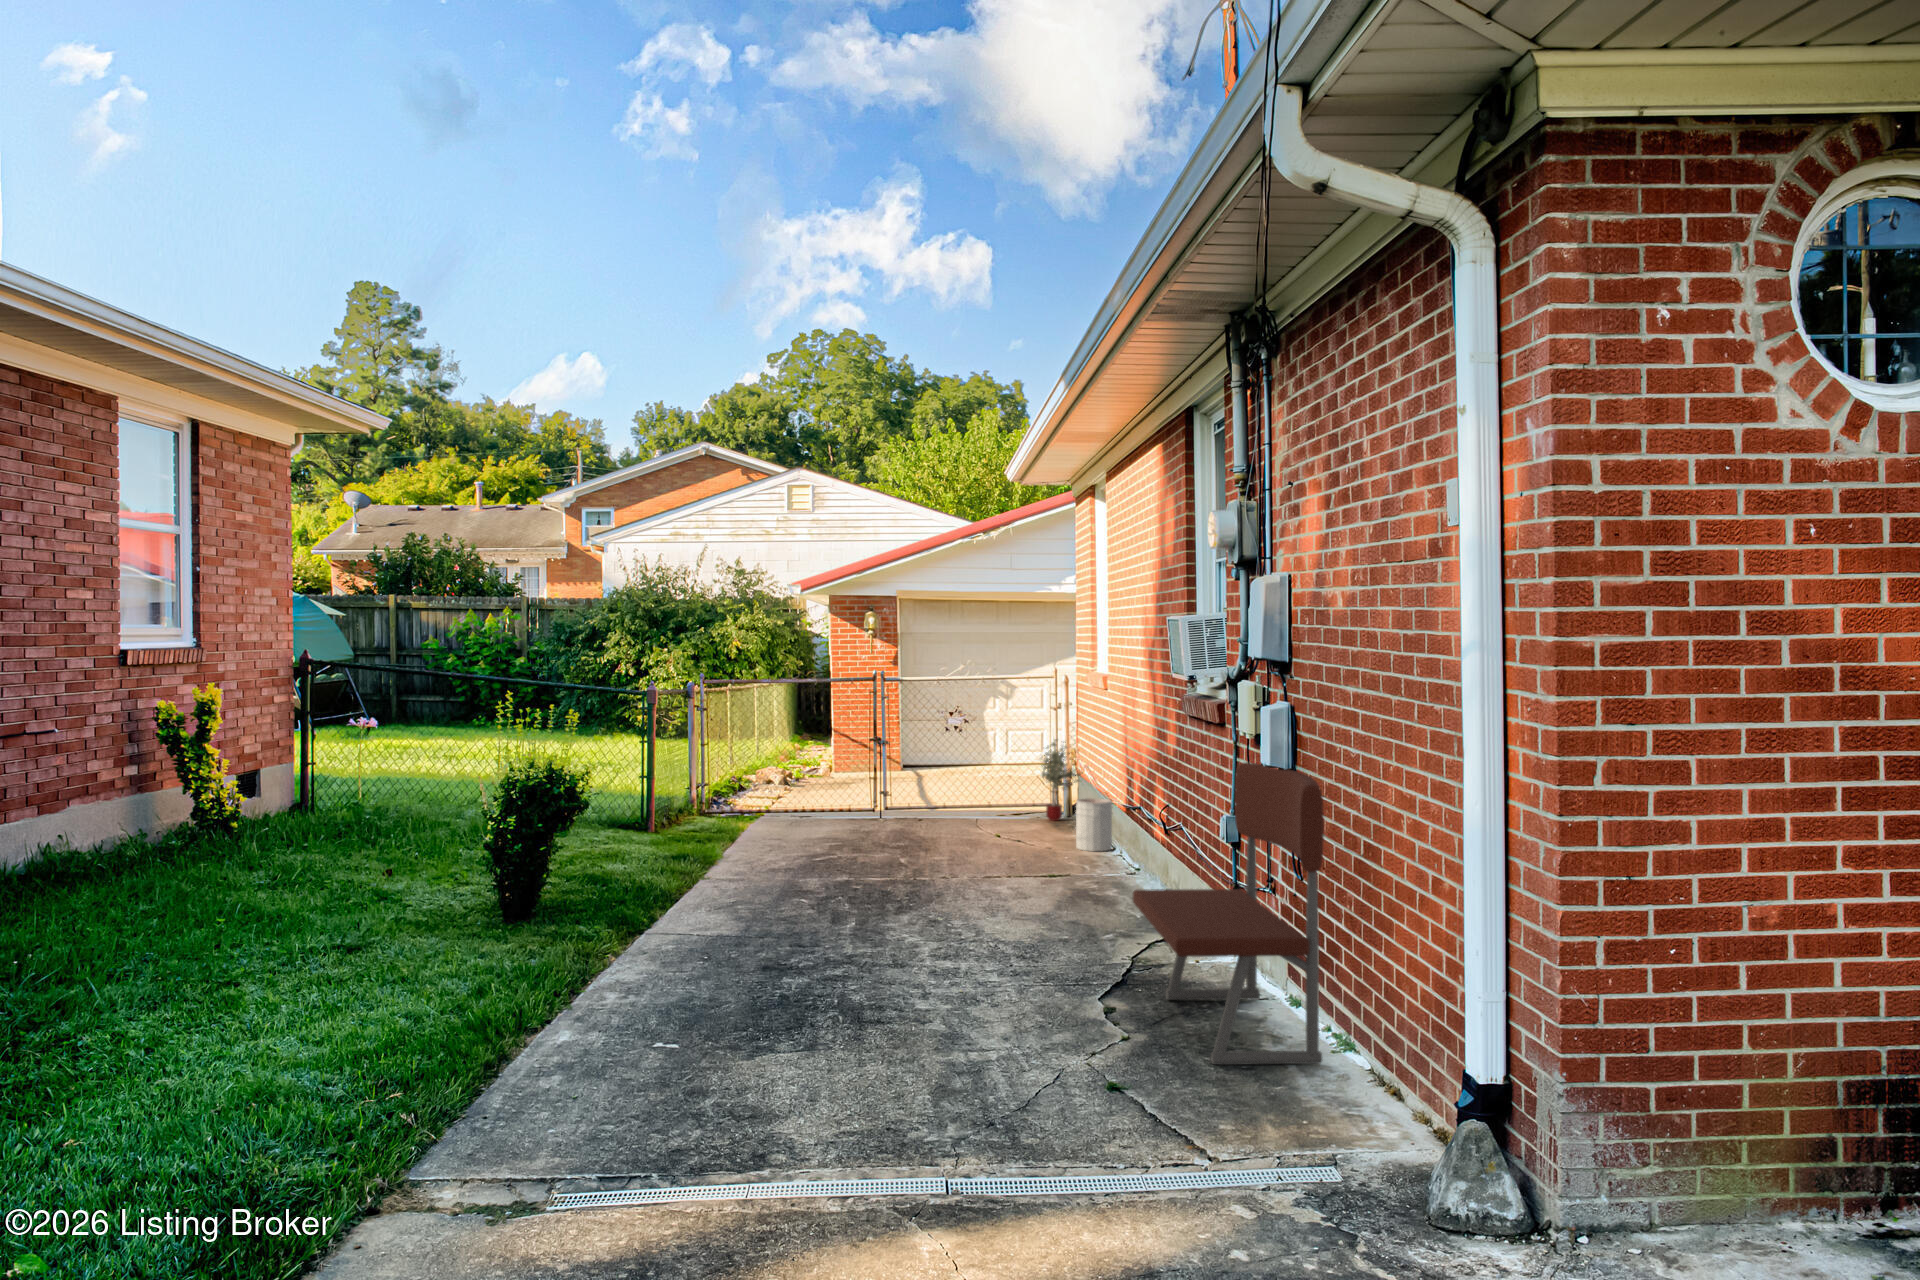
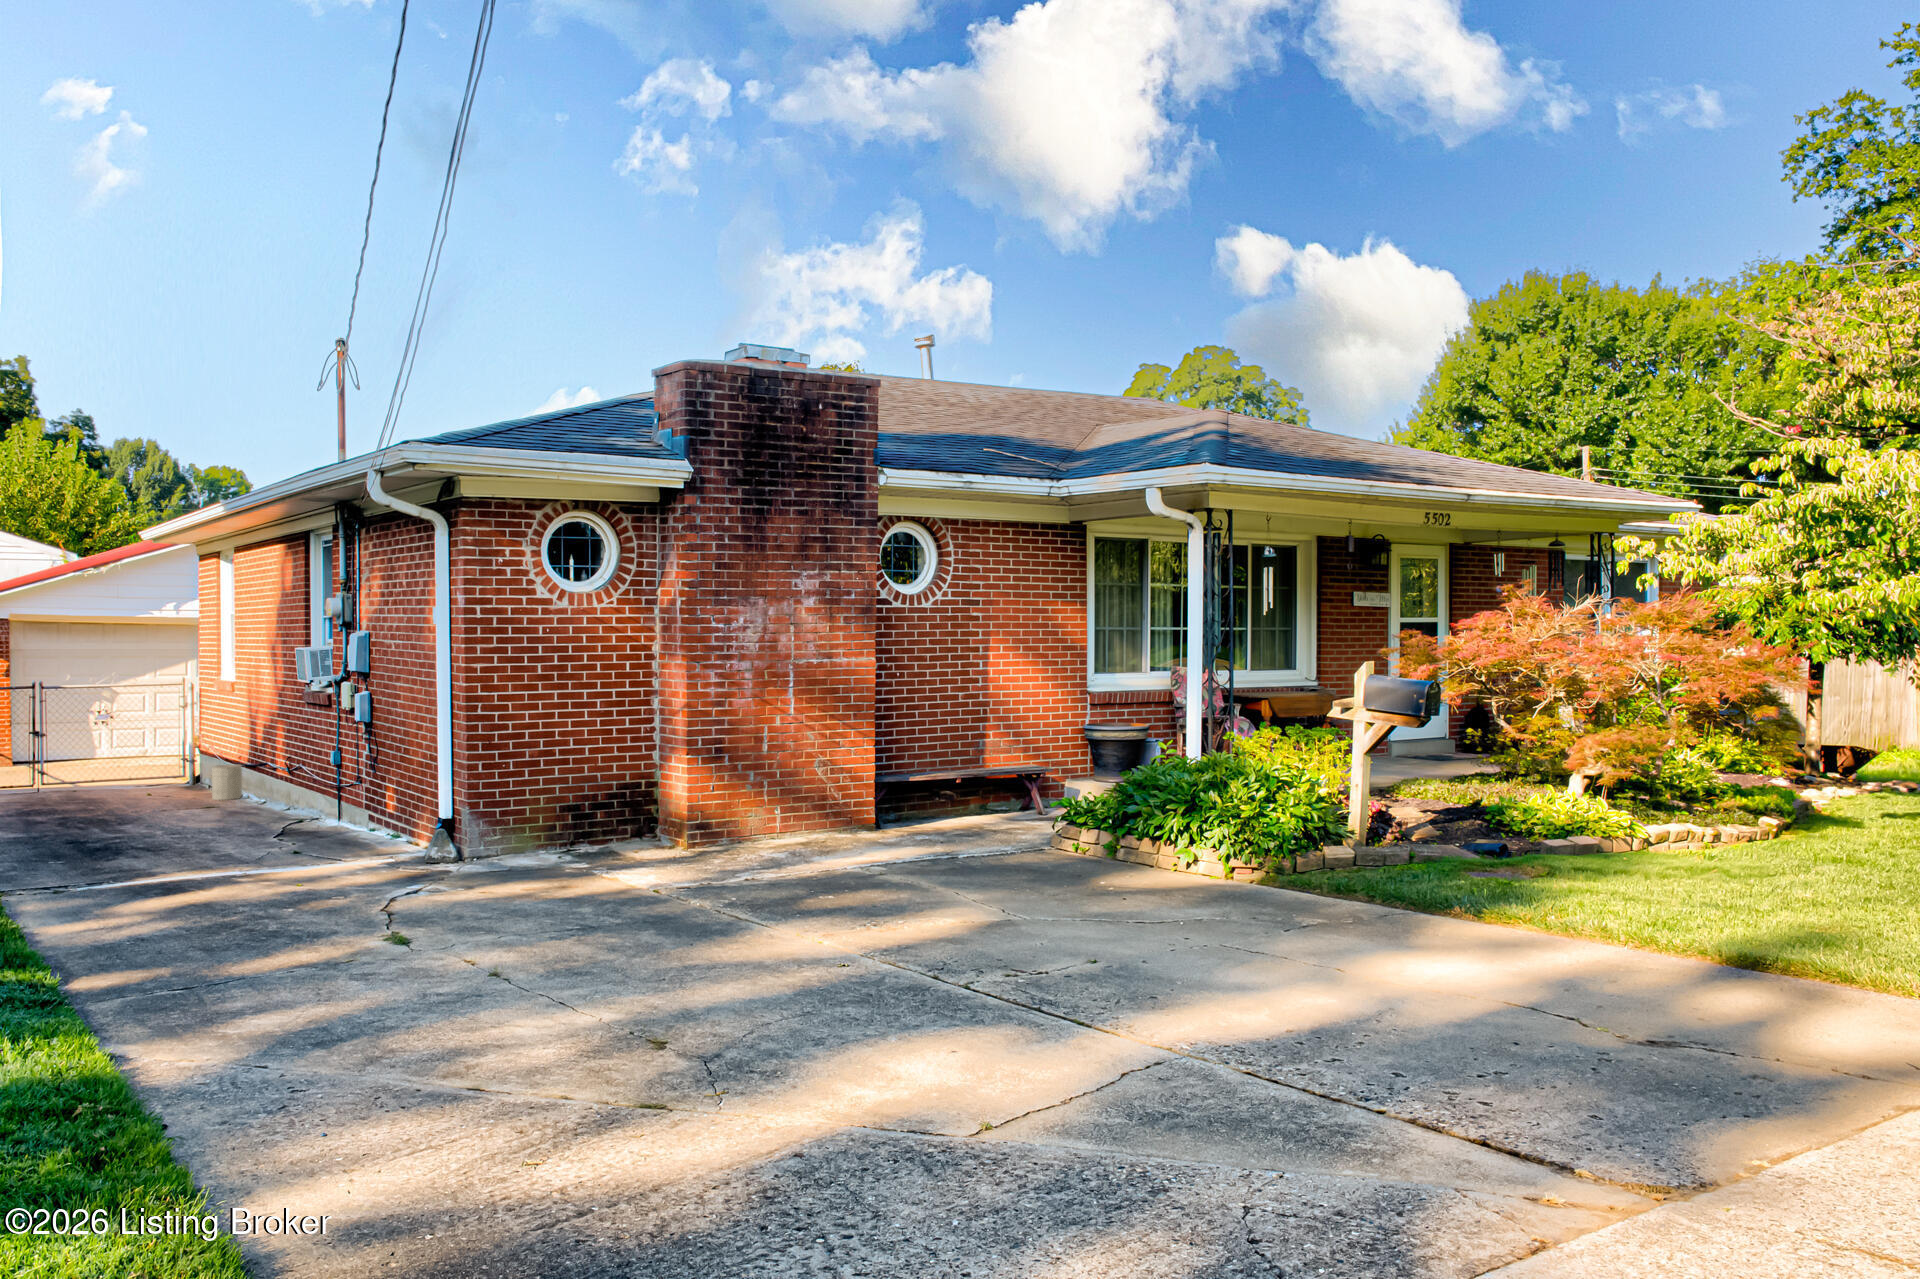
potted tree: present [1041,739,1081,821] -> none [169,728,210,789]
bench: present [1133,762,1324,1065] -> none [282,722,386,857]

